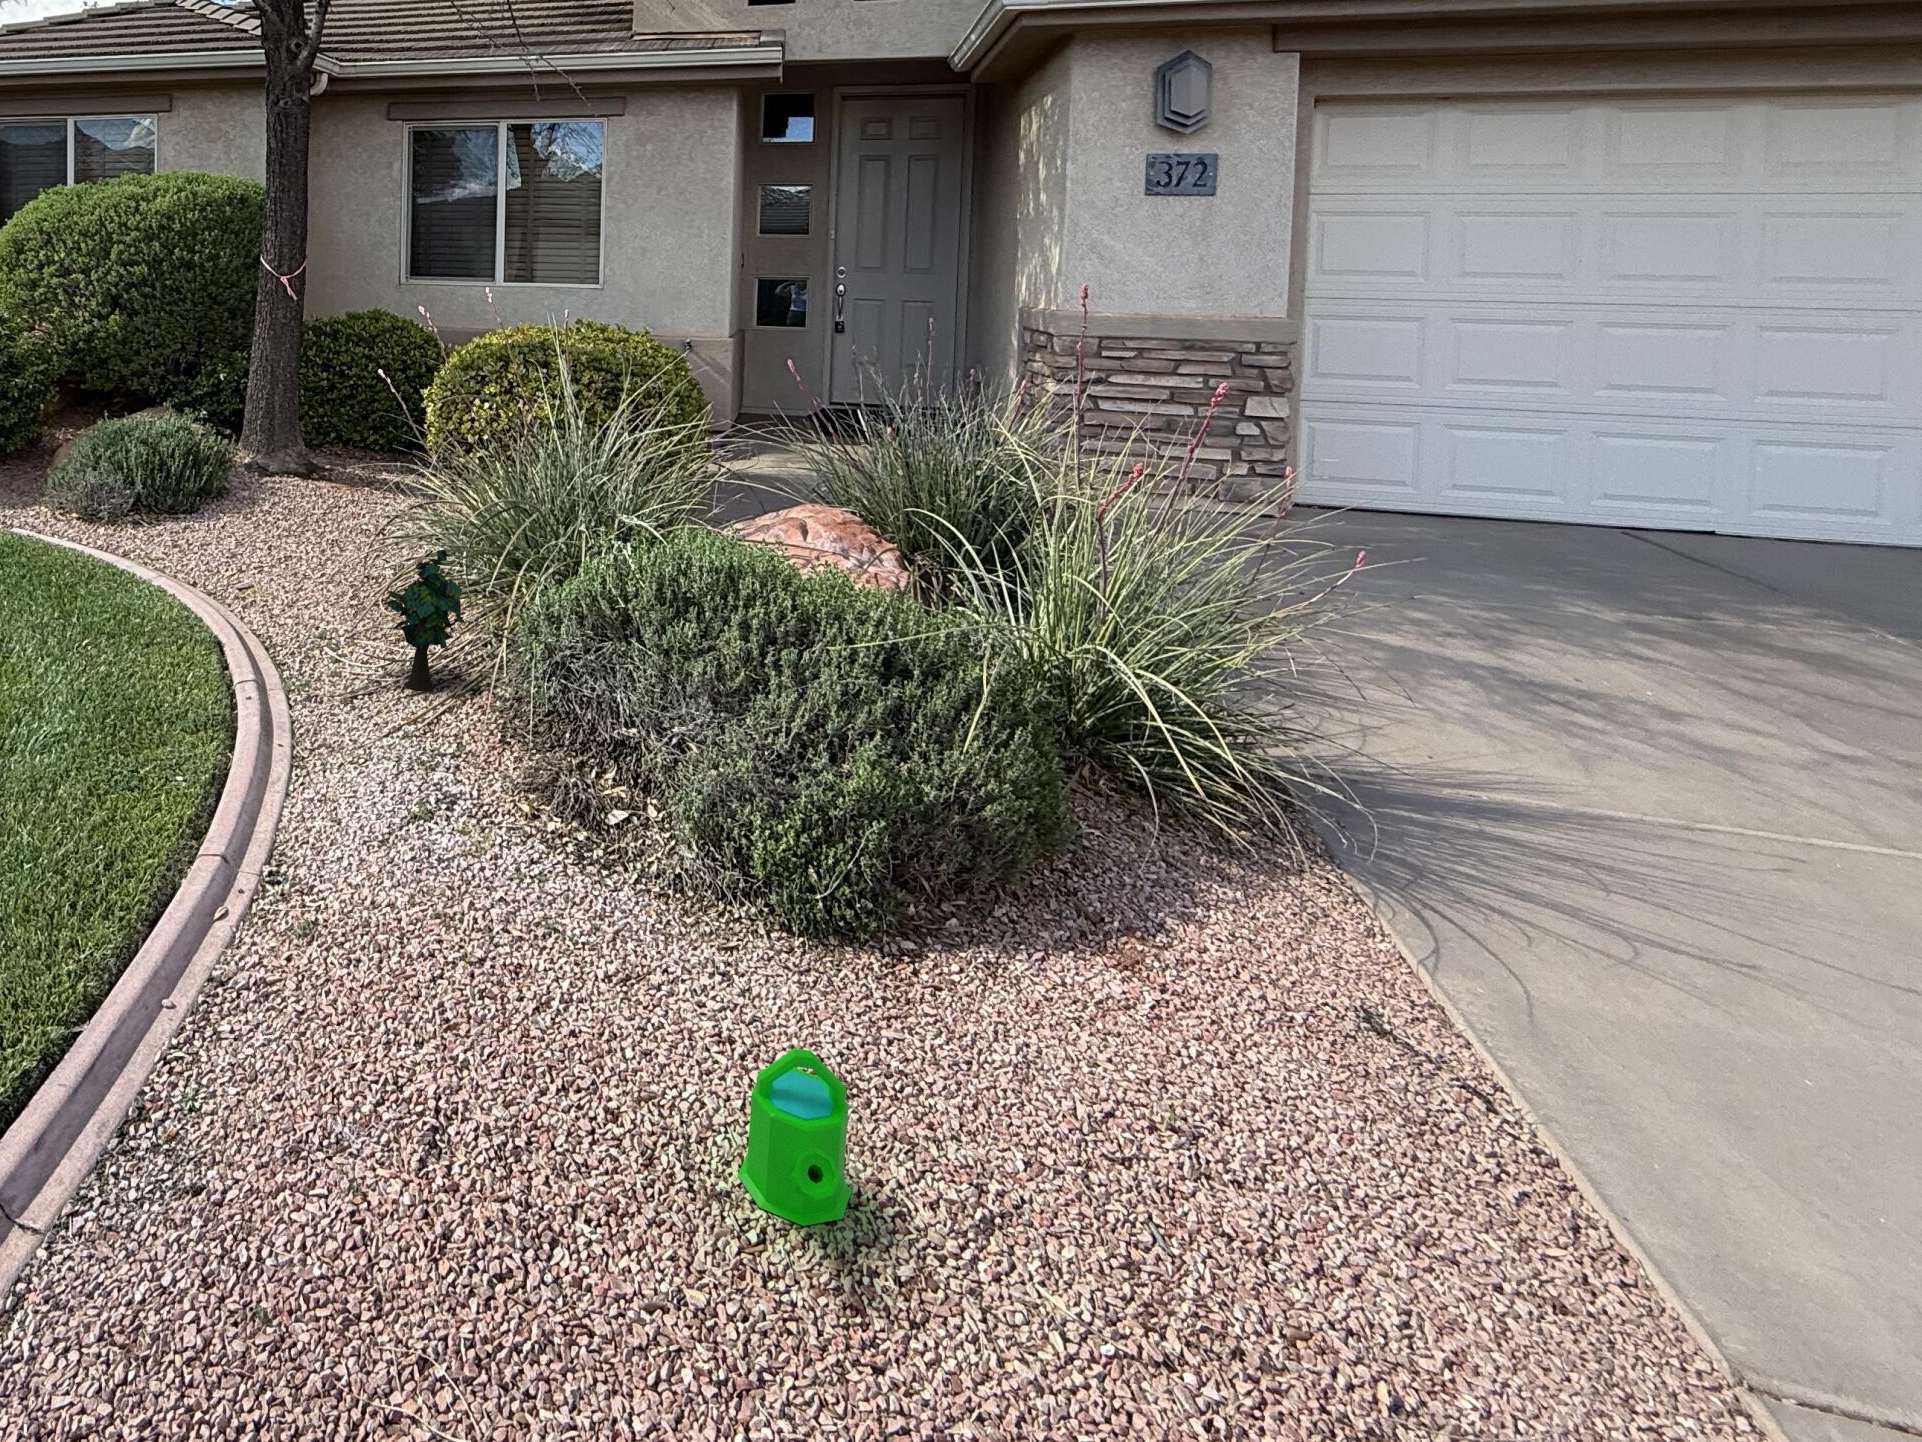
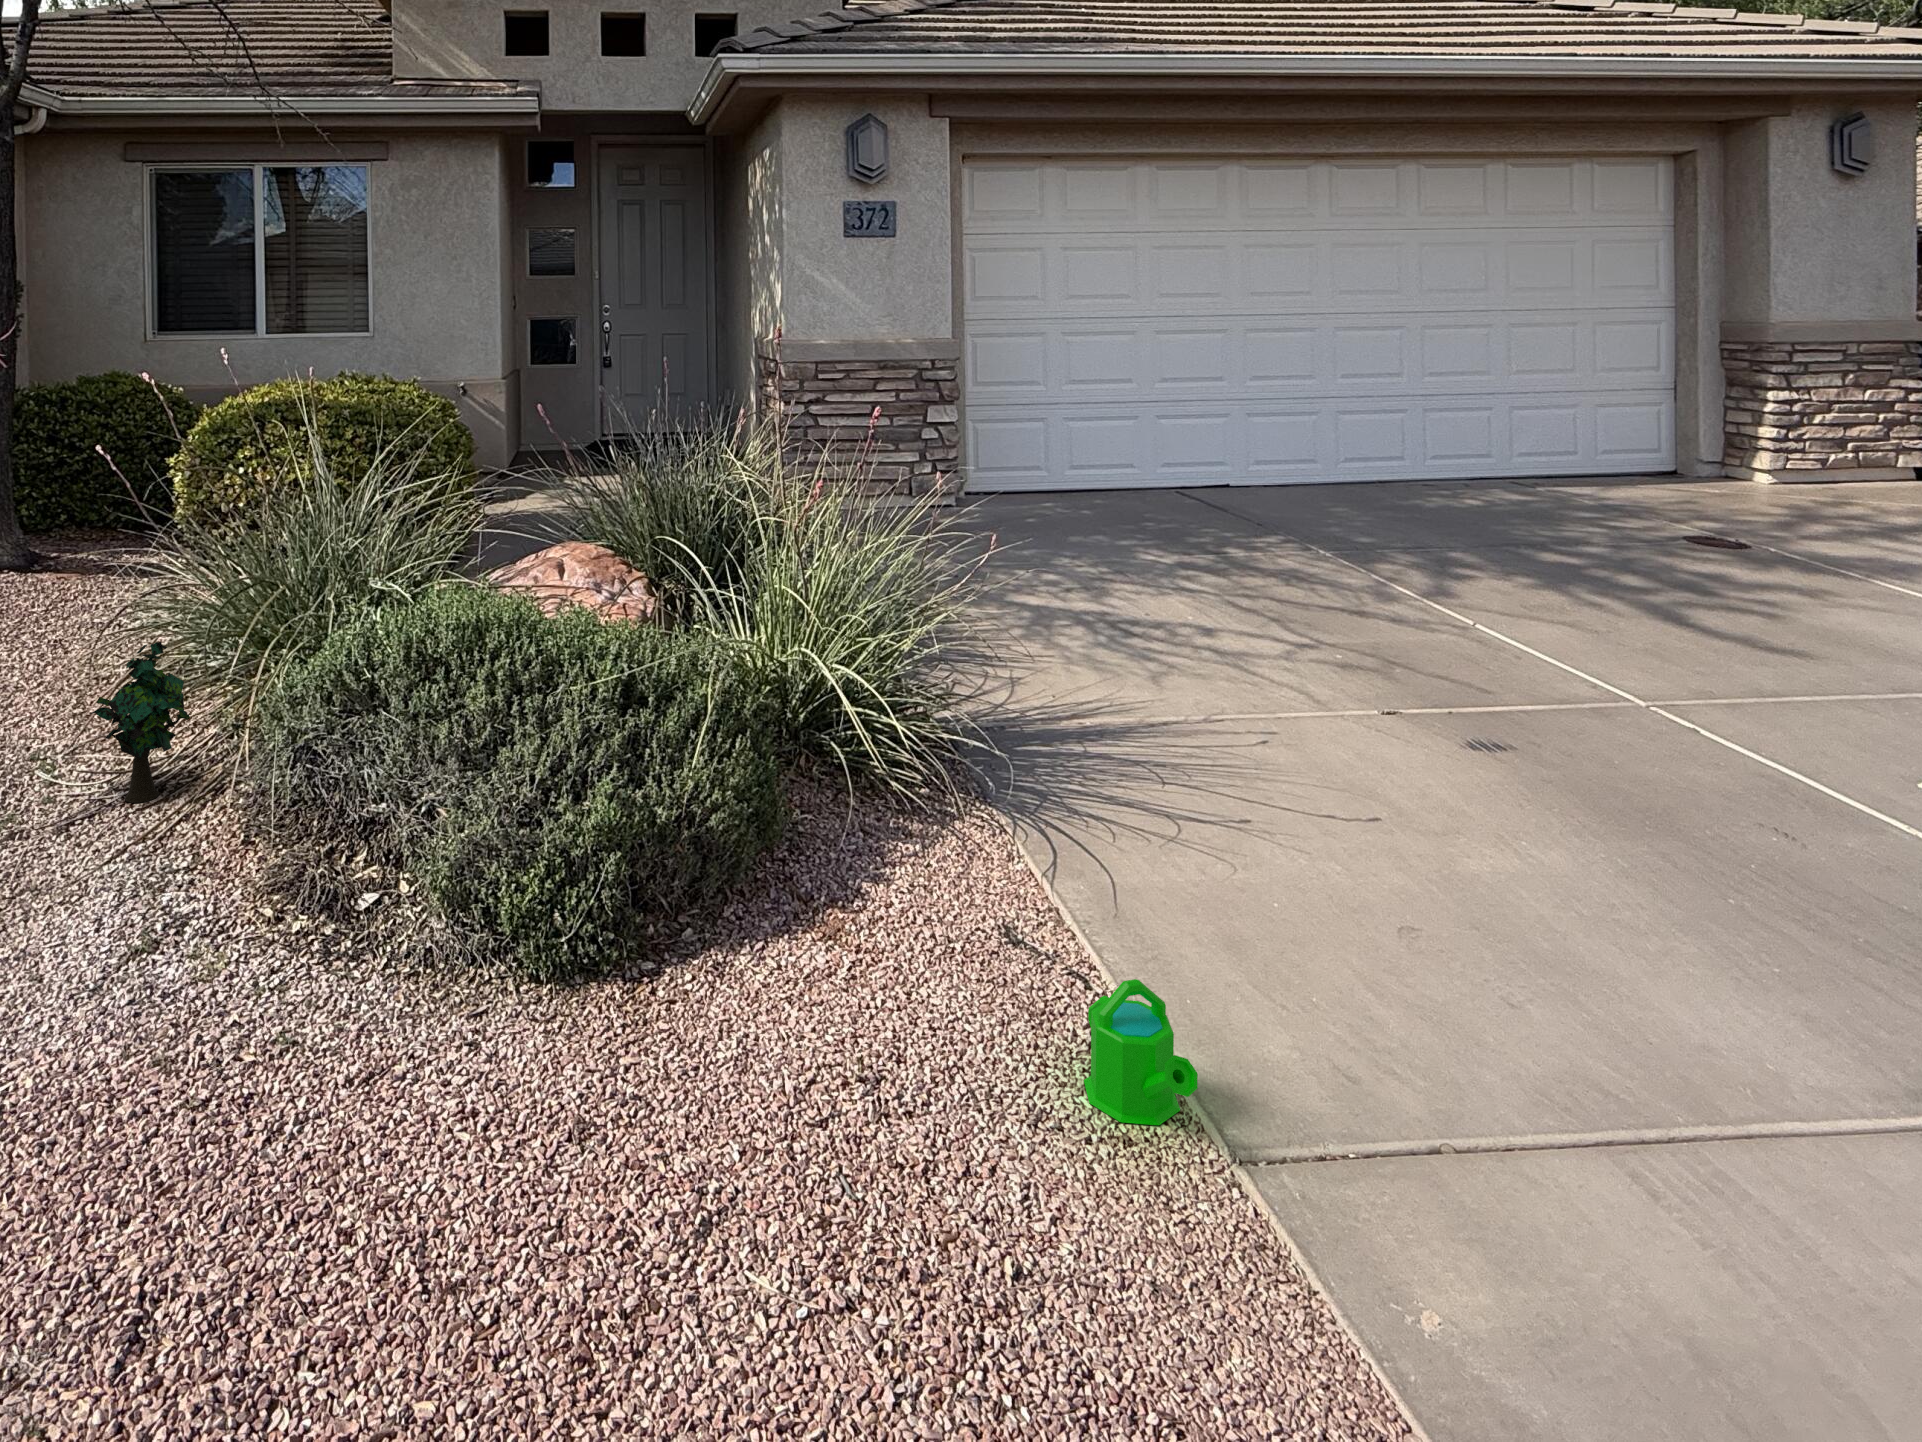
watering can: present [738,1048,851,1226] -> present [1084,979,1198,1125]

